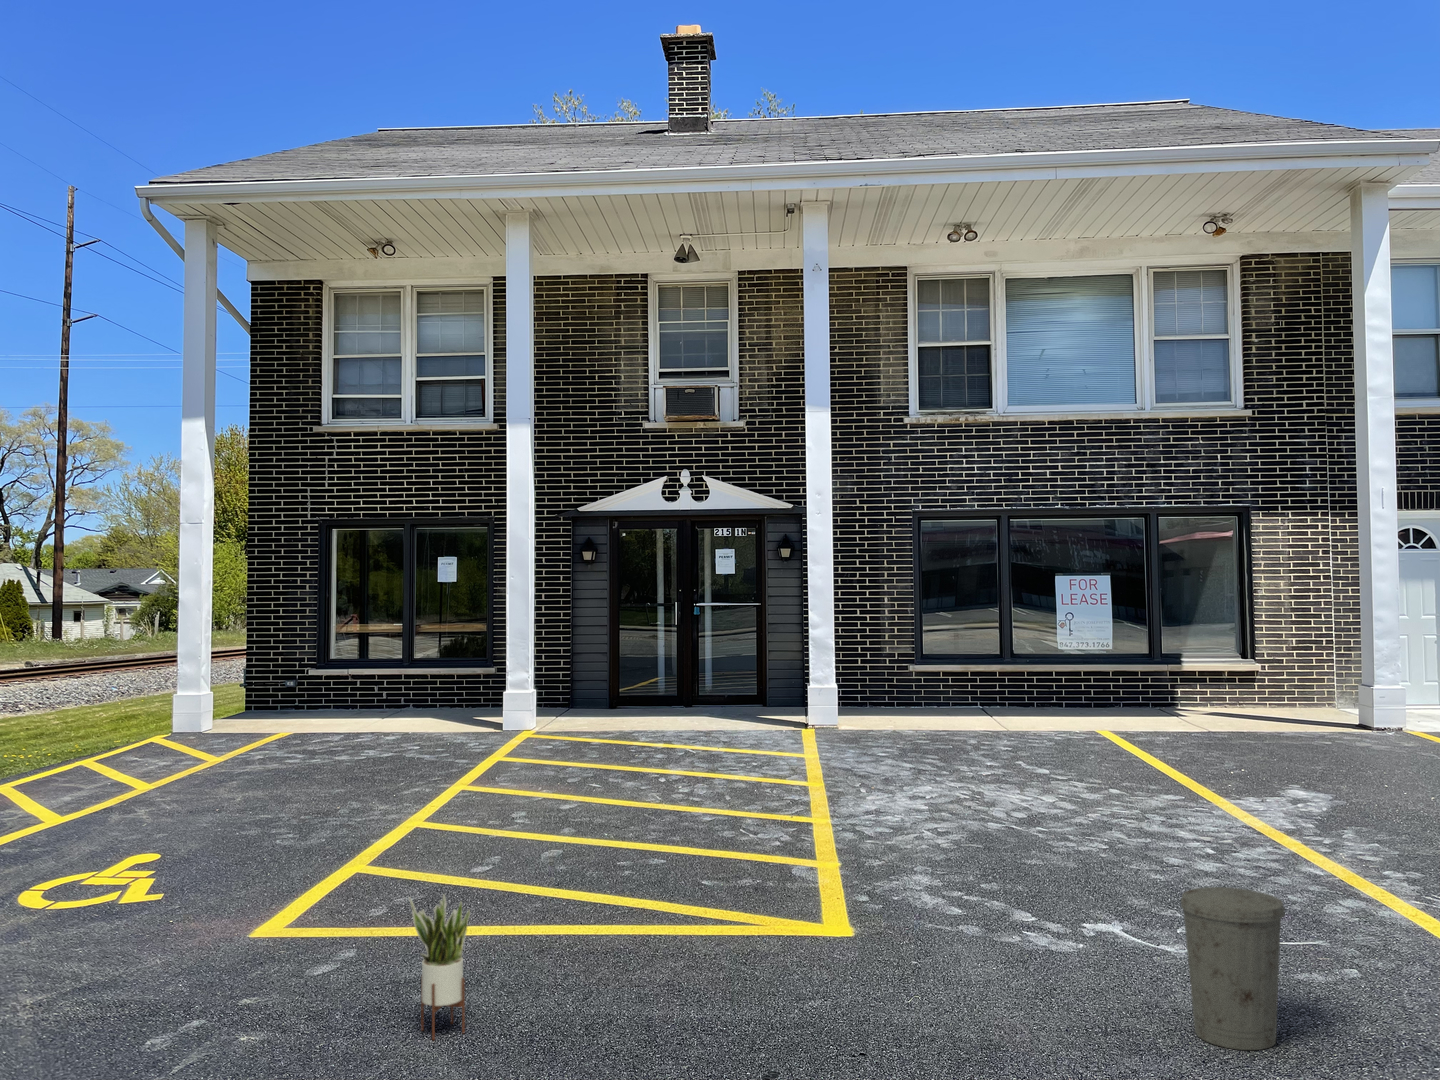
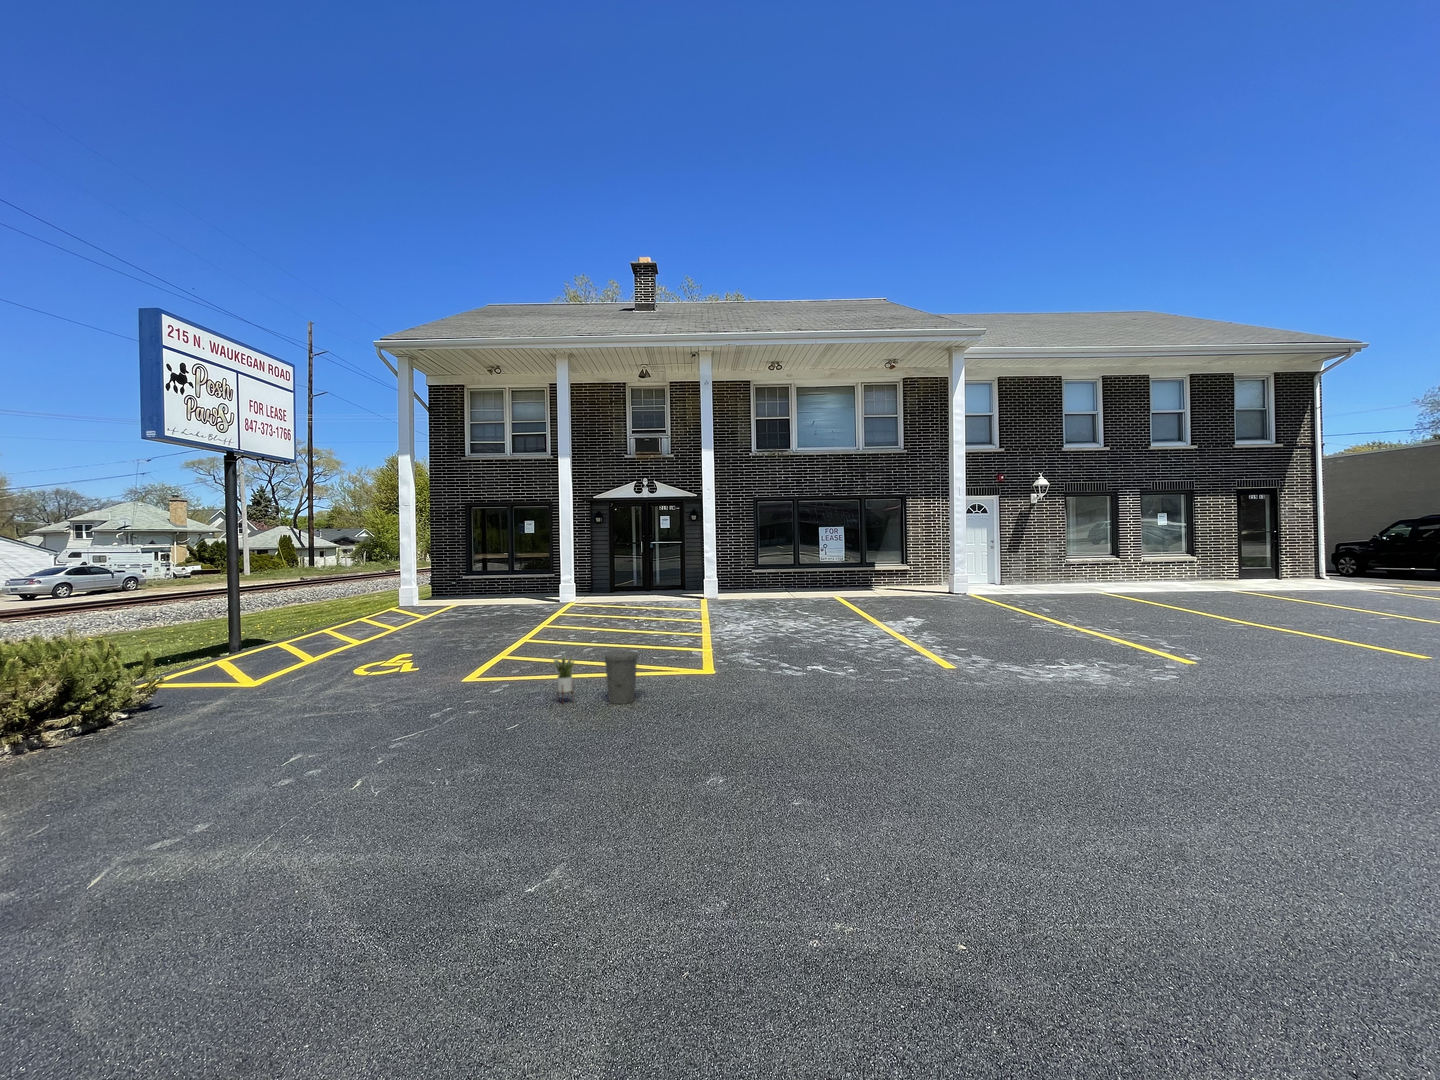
trash can: present [1181,887,1285,1050] -> present [604,650,638,704]

